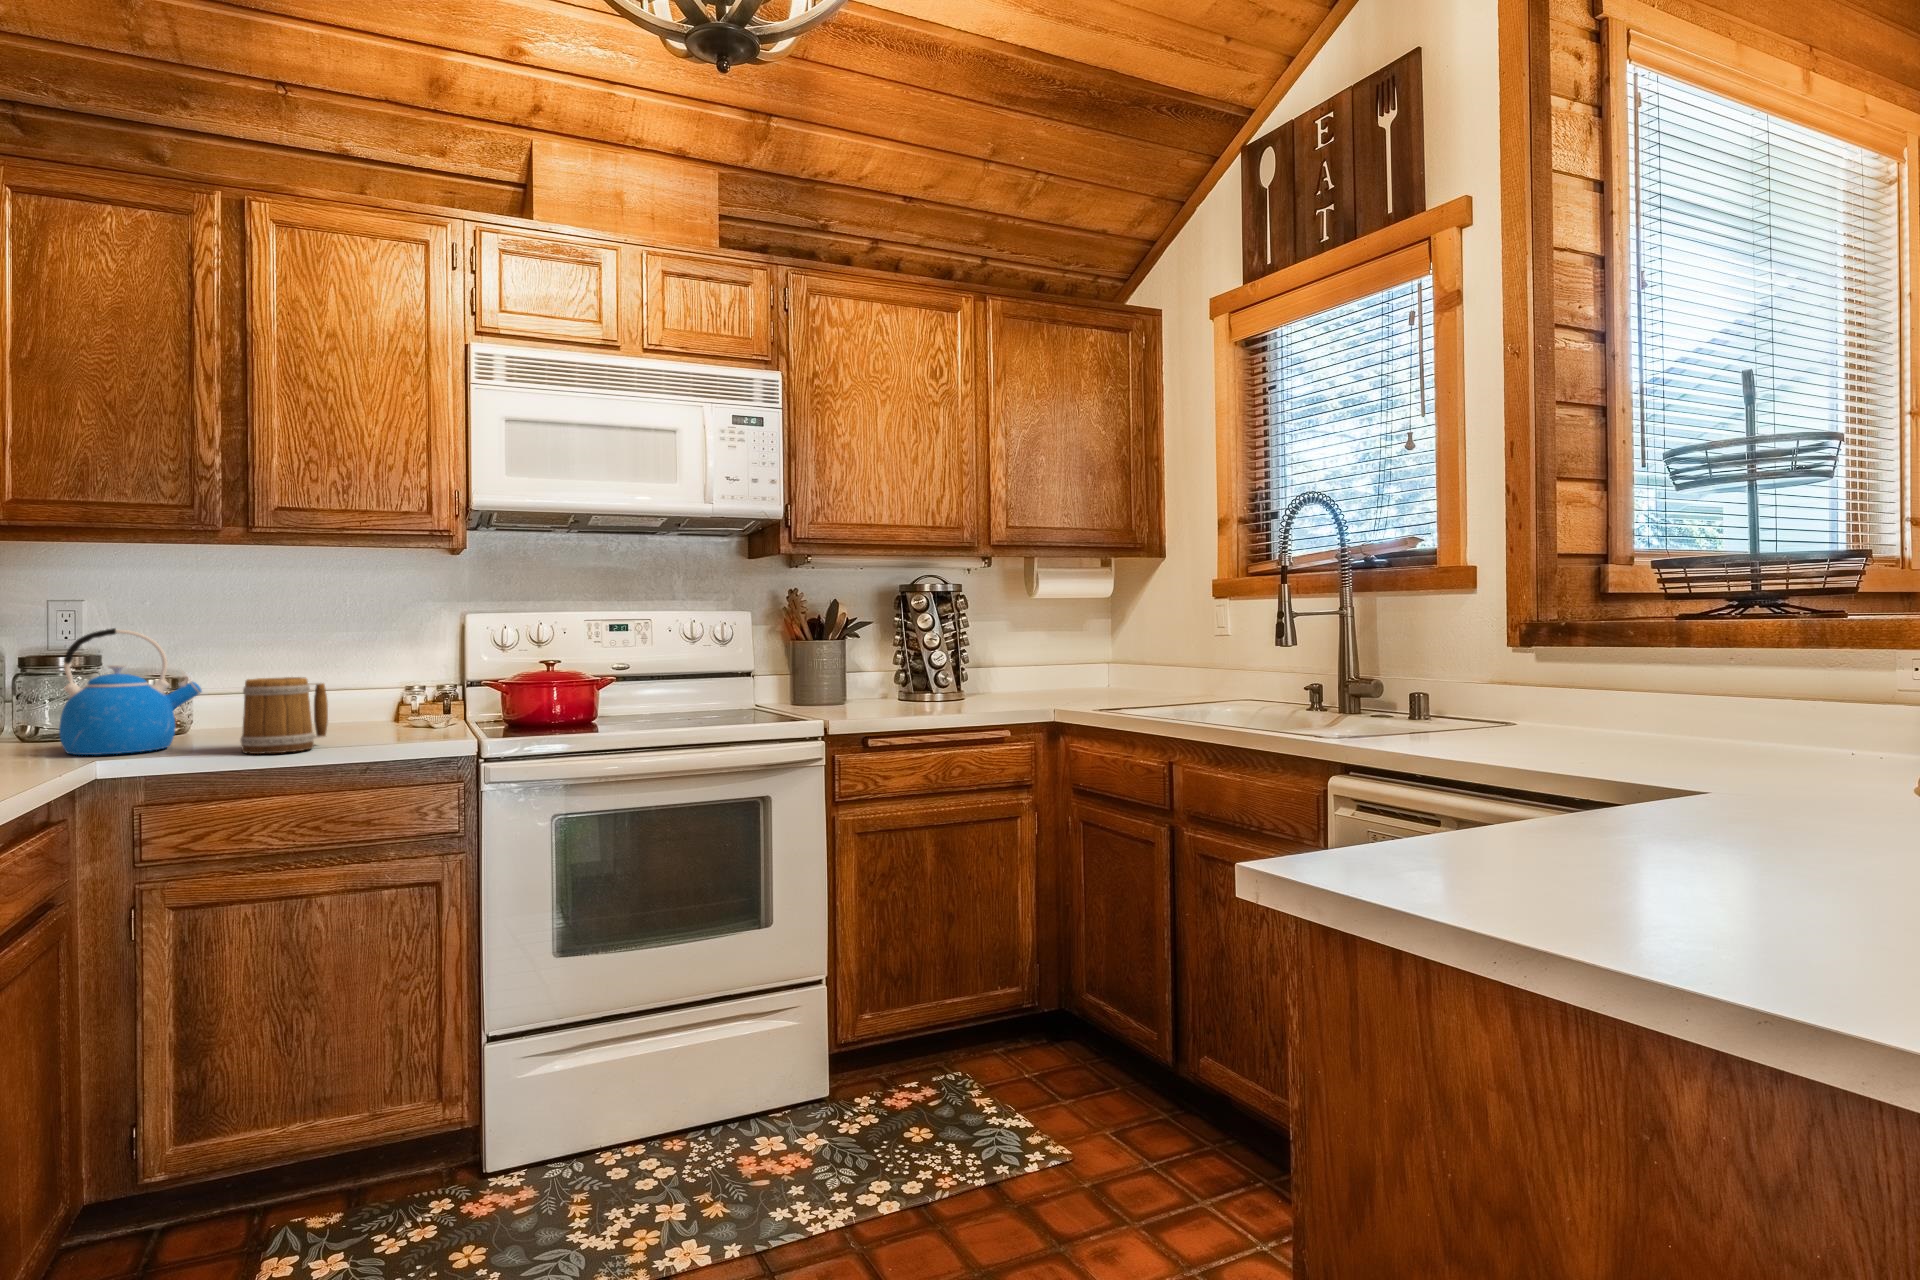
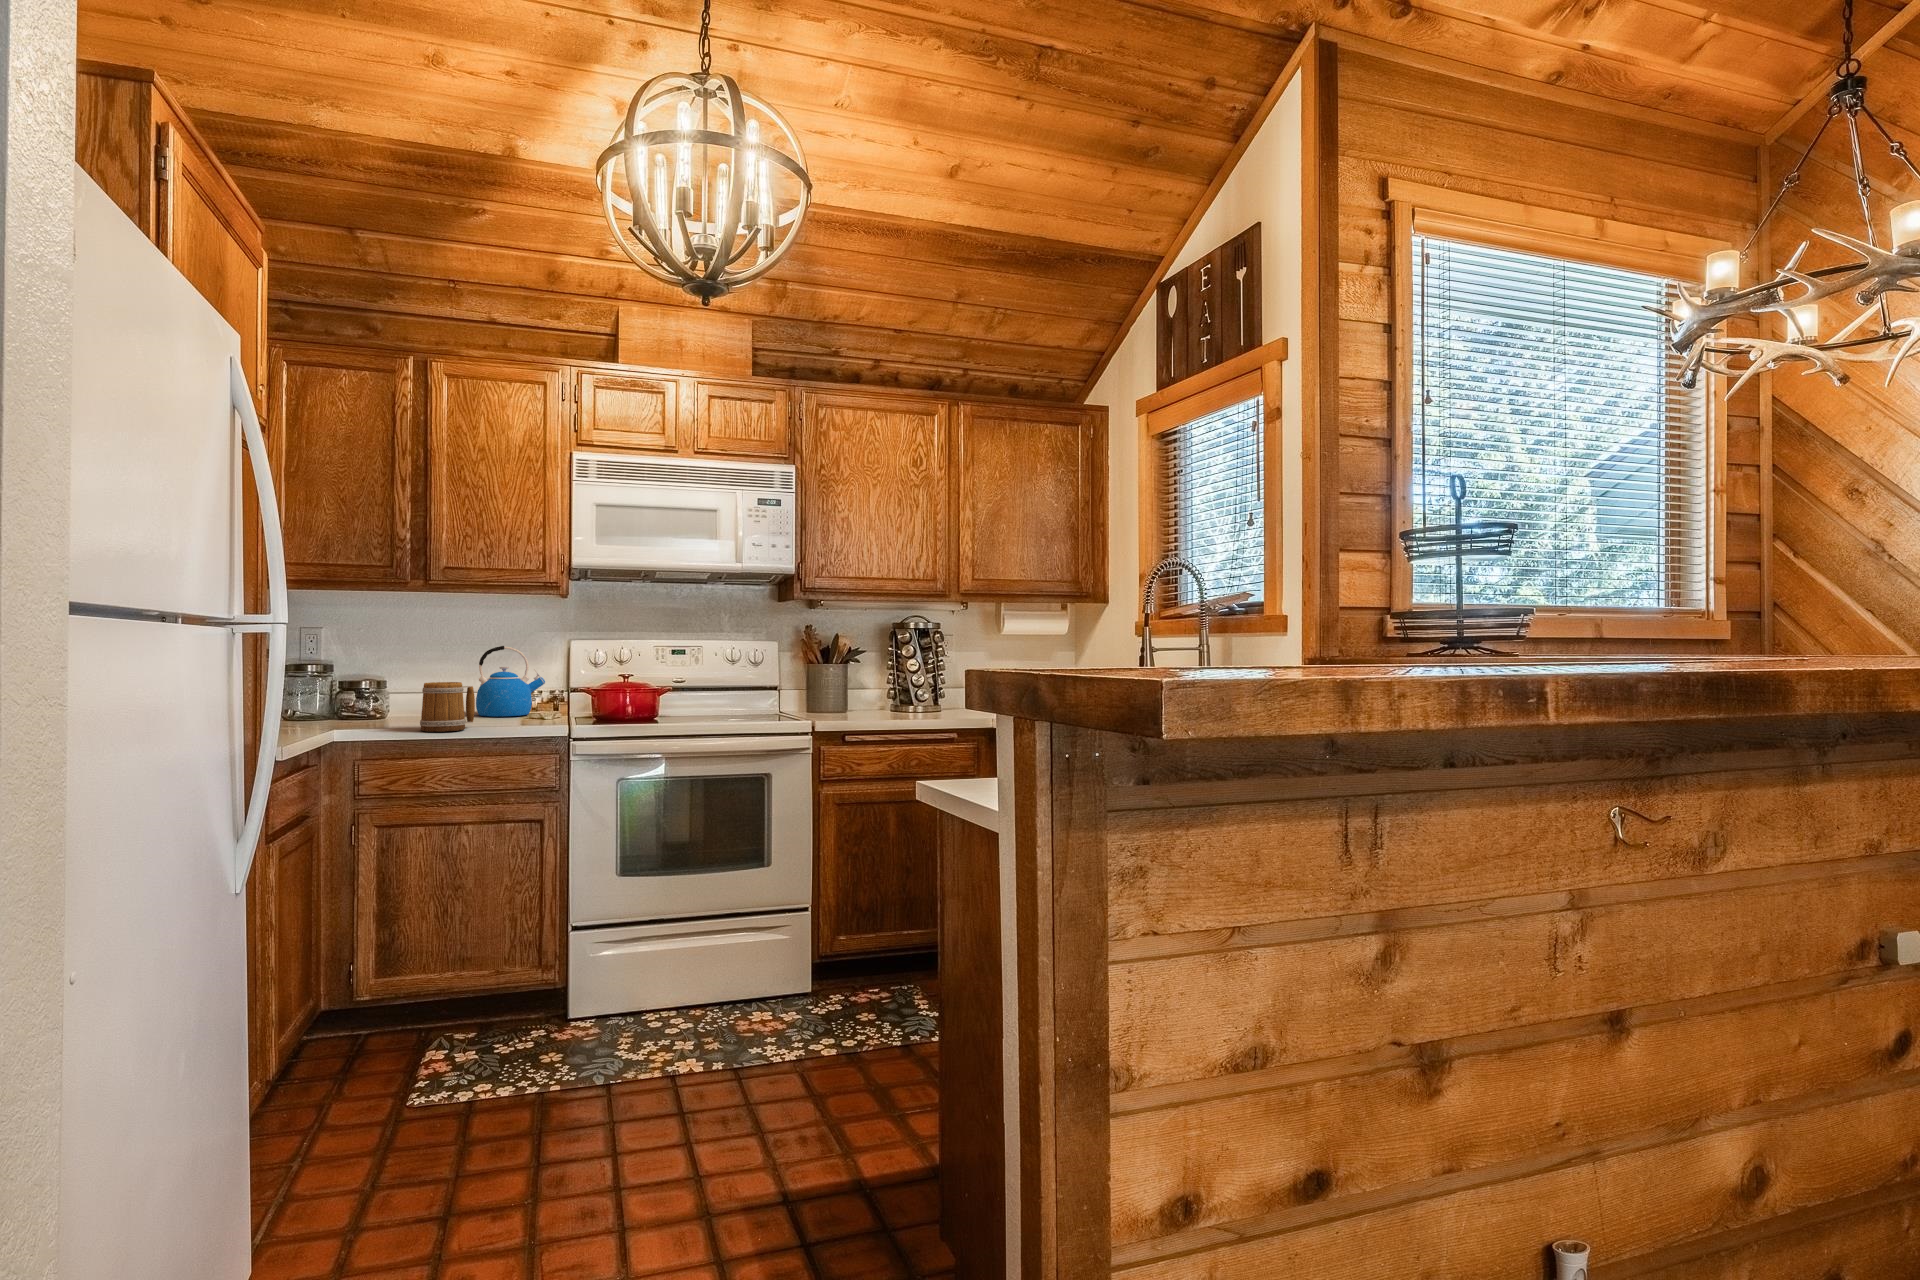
kettle: present [59,628,202,755] -> present [476,646,545,716]

